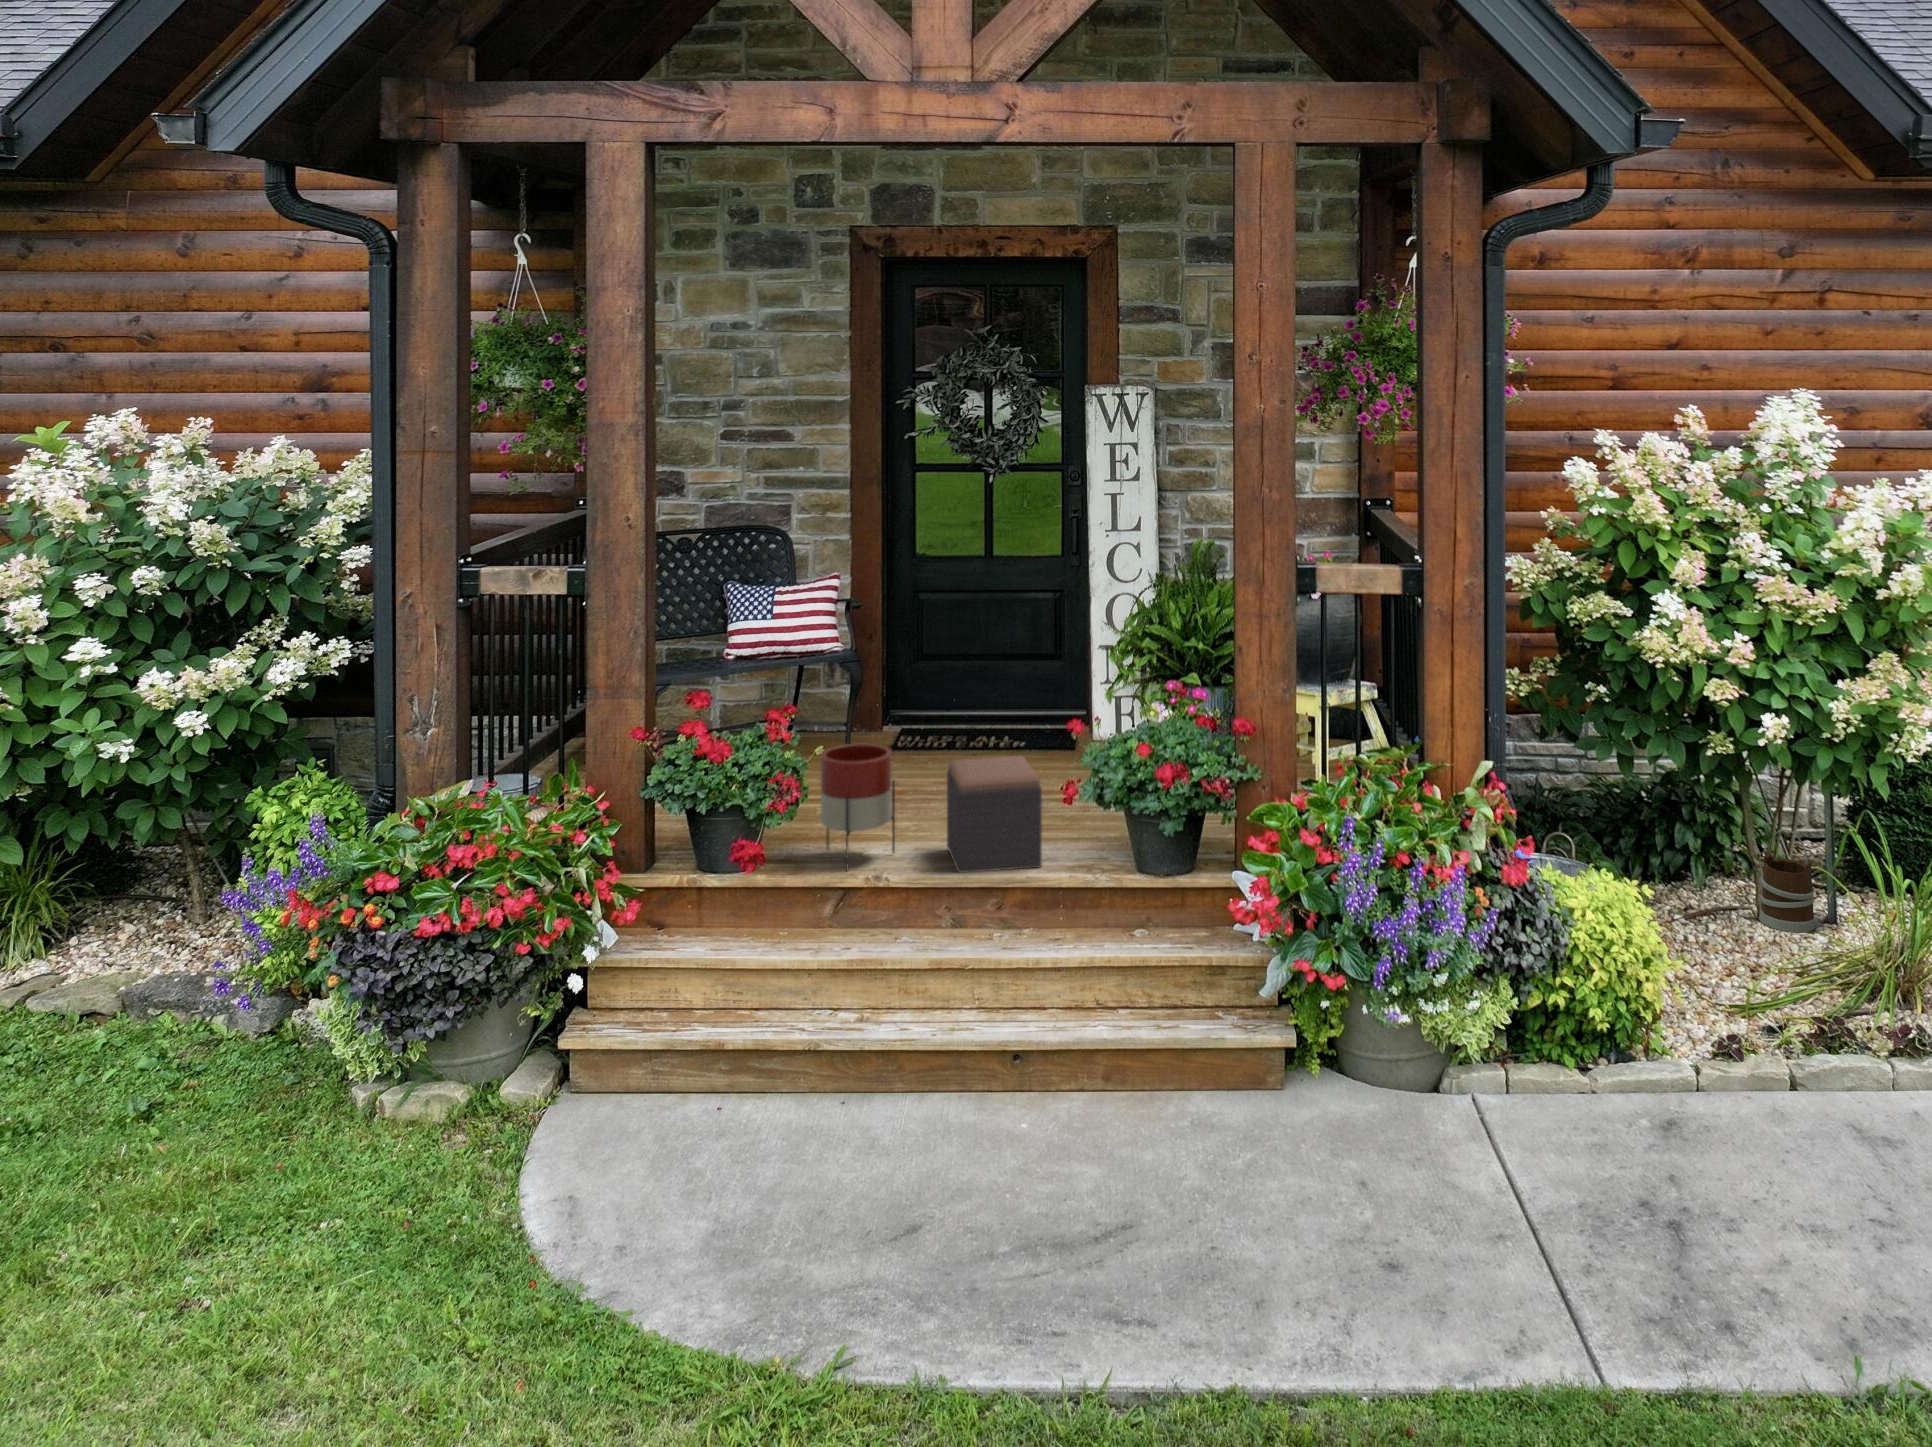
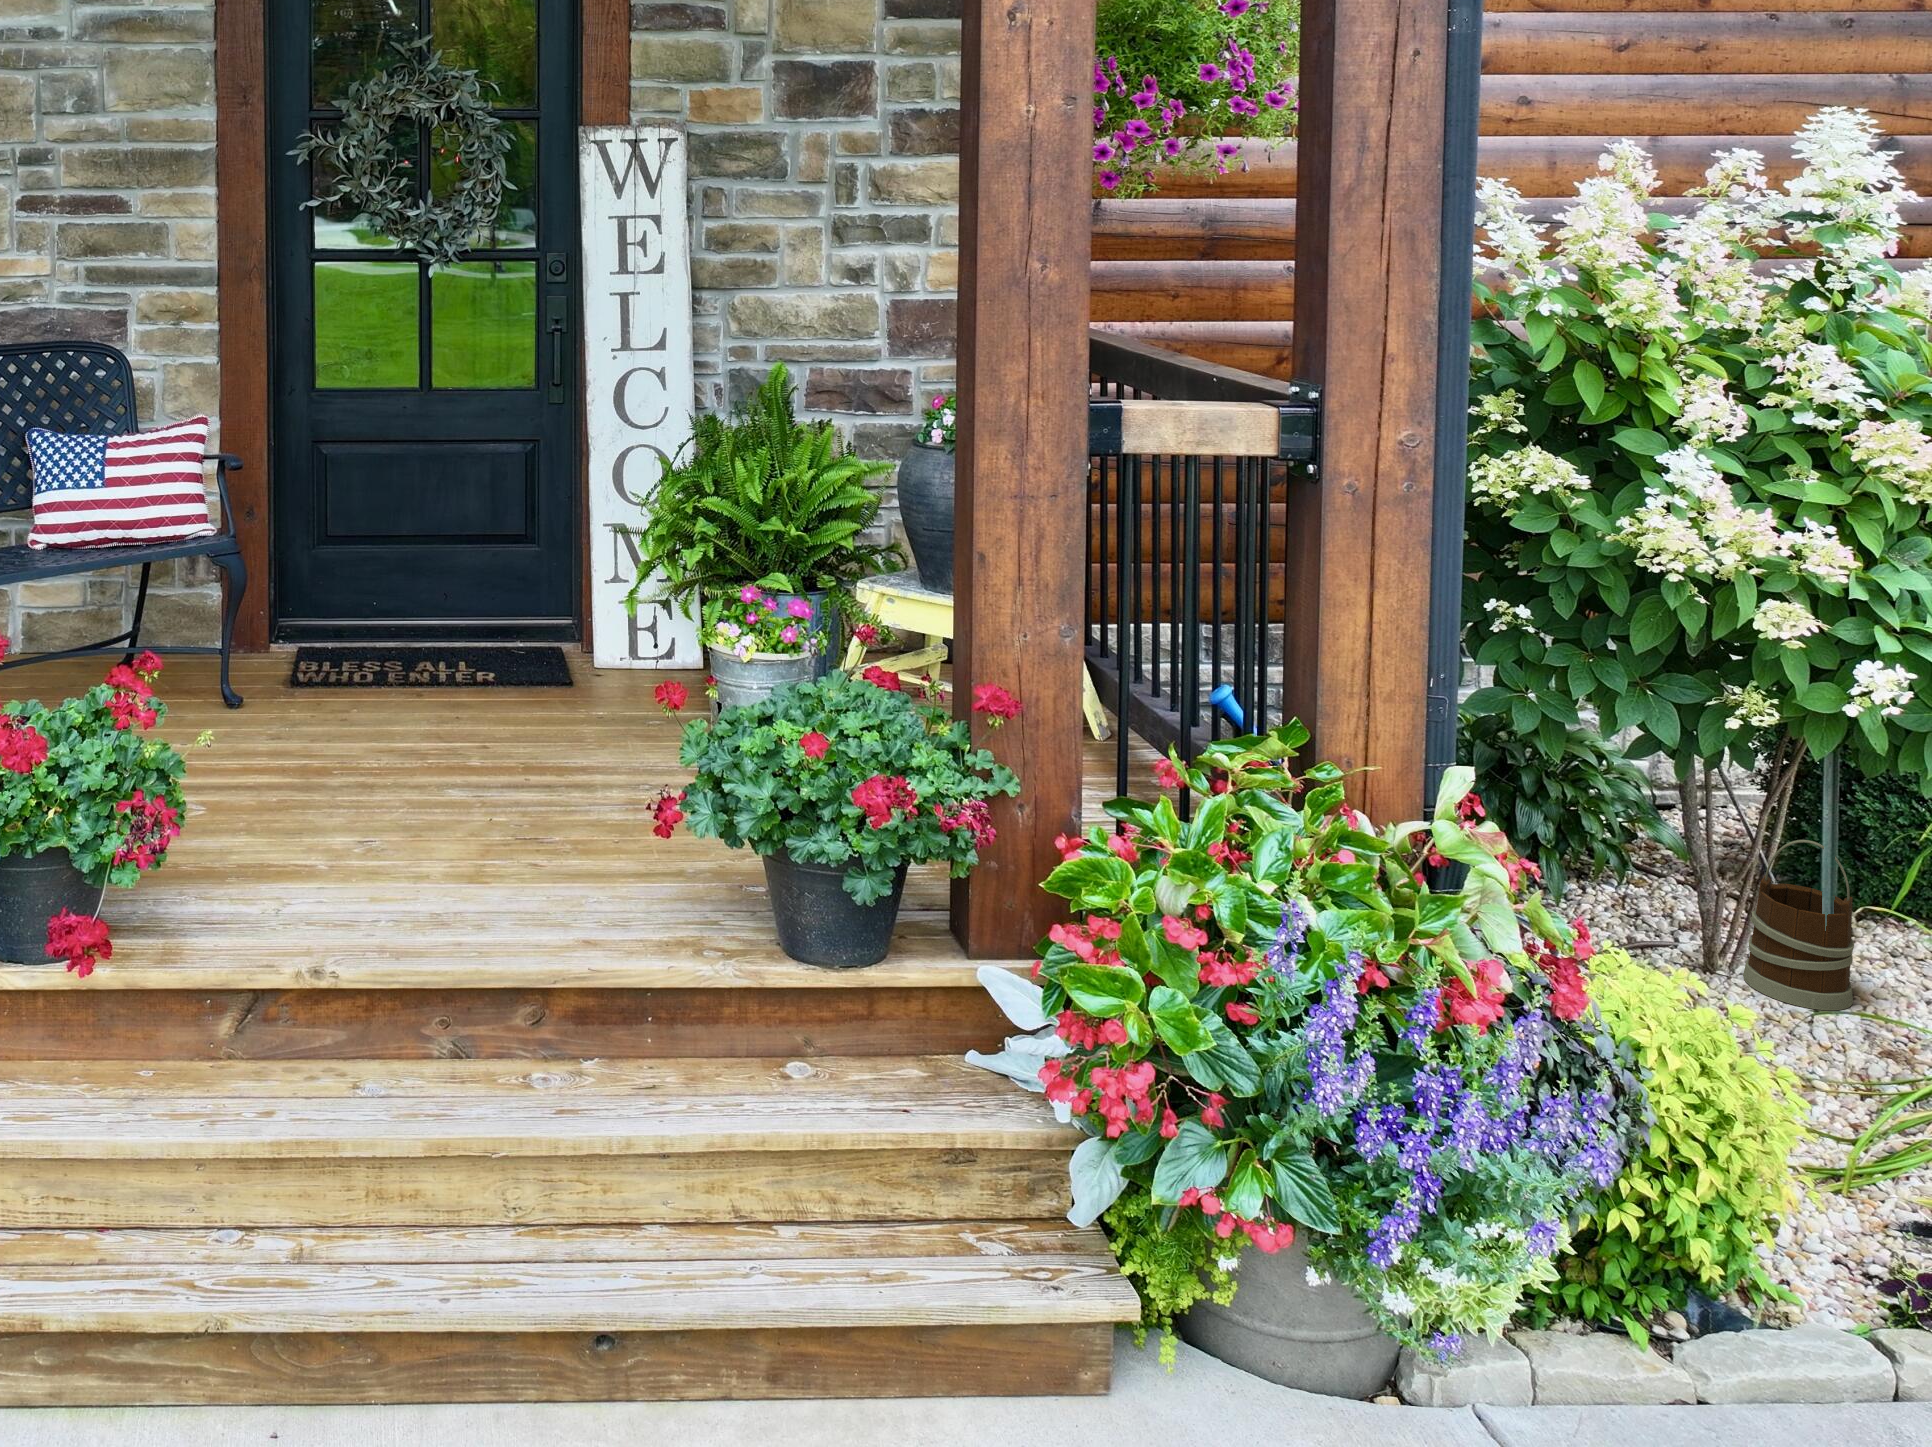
planter: present [820,744,895,870] -> none [204,718,336,955]
footstool: present [947,756,1042,873] -> none [425,737,606,959]

